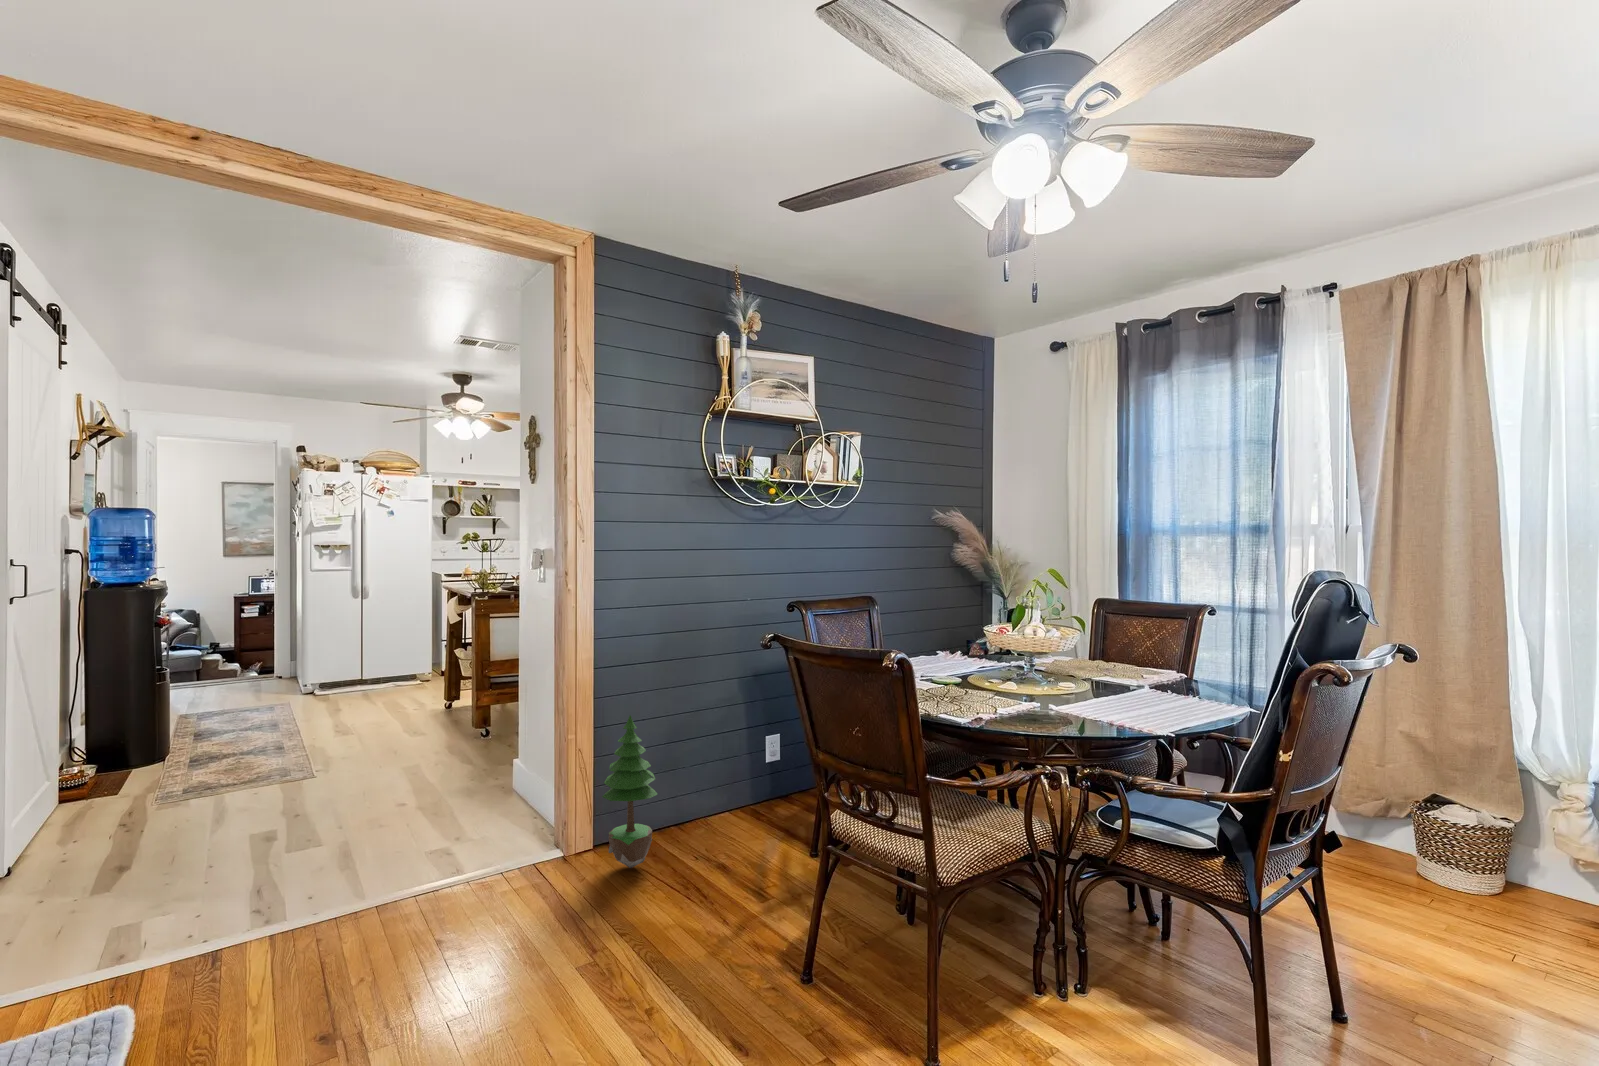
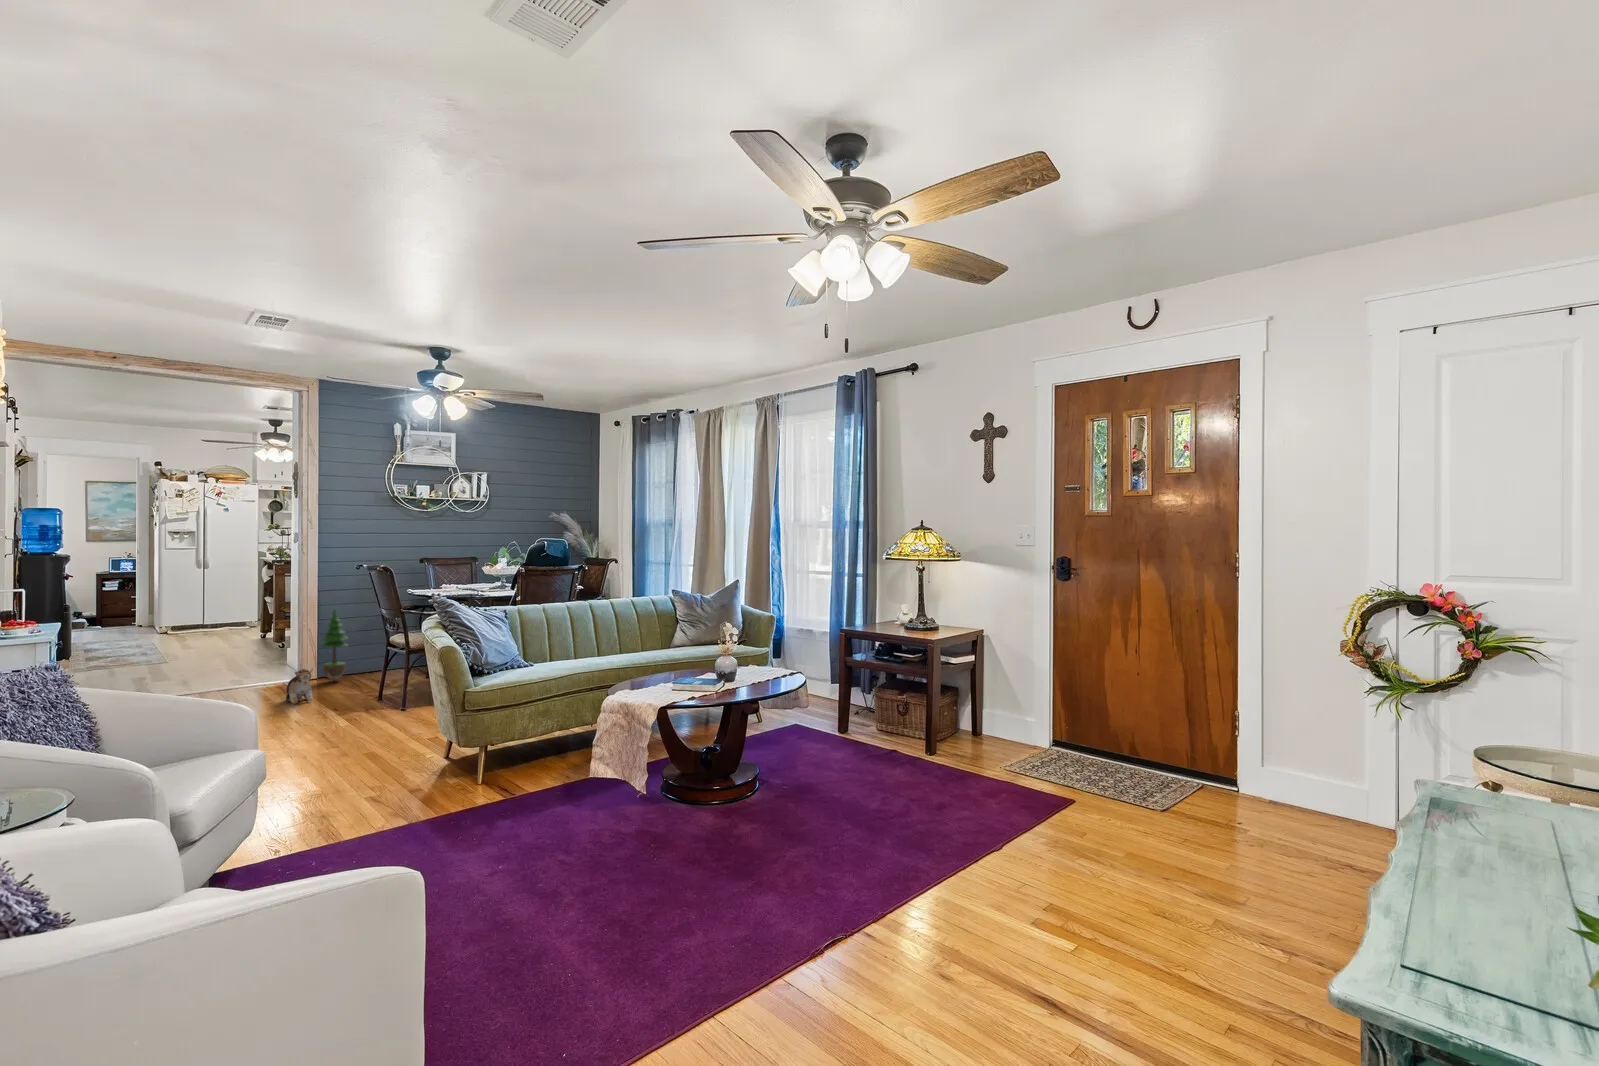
plush toy: none [571,907,645,996] -> present [286,669,313,704]

